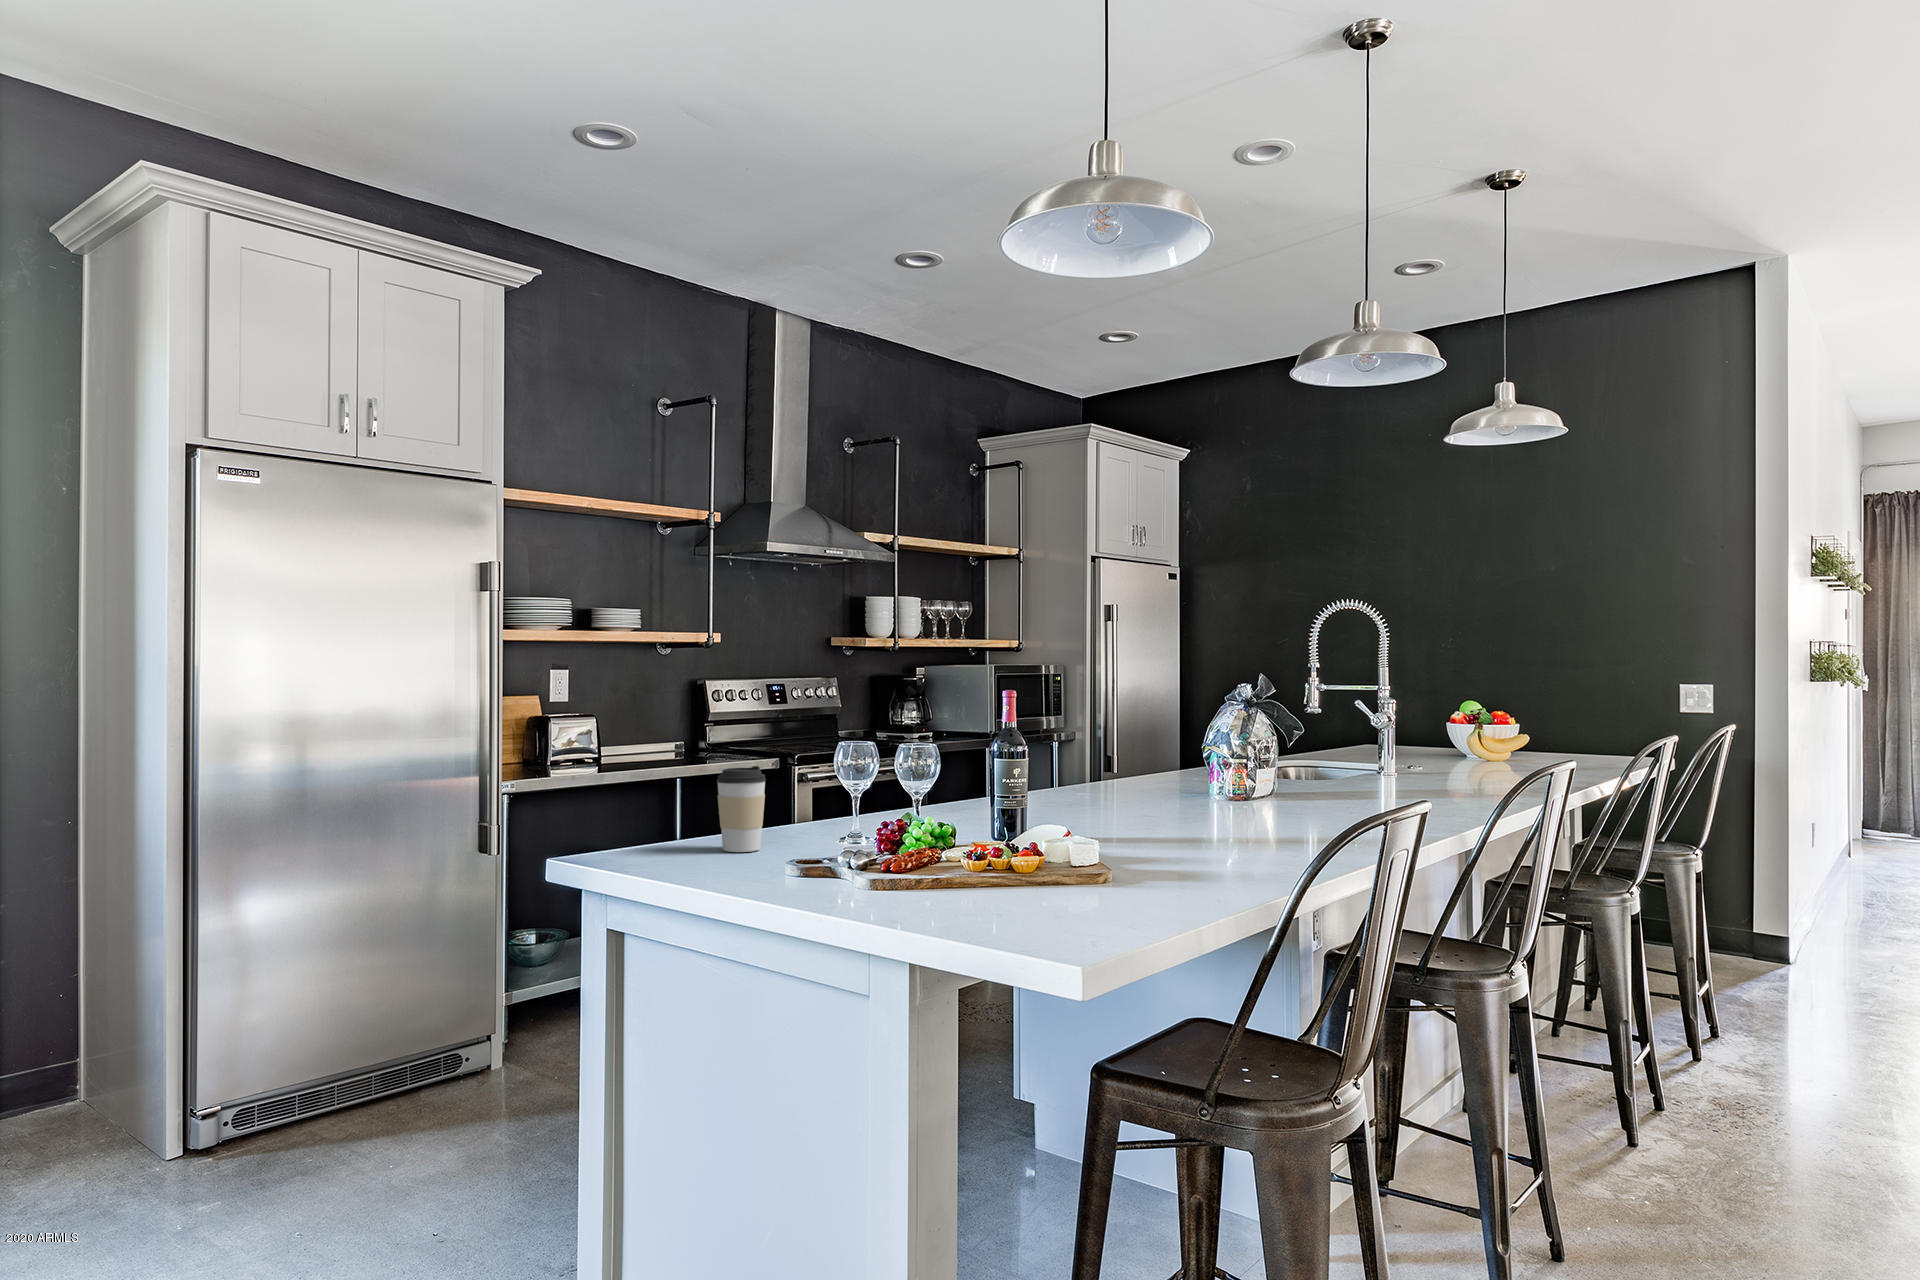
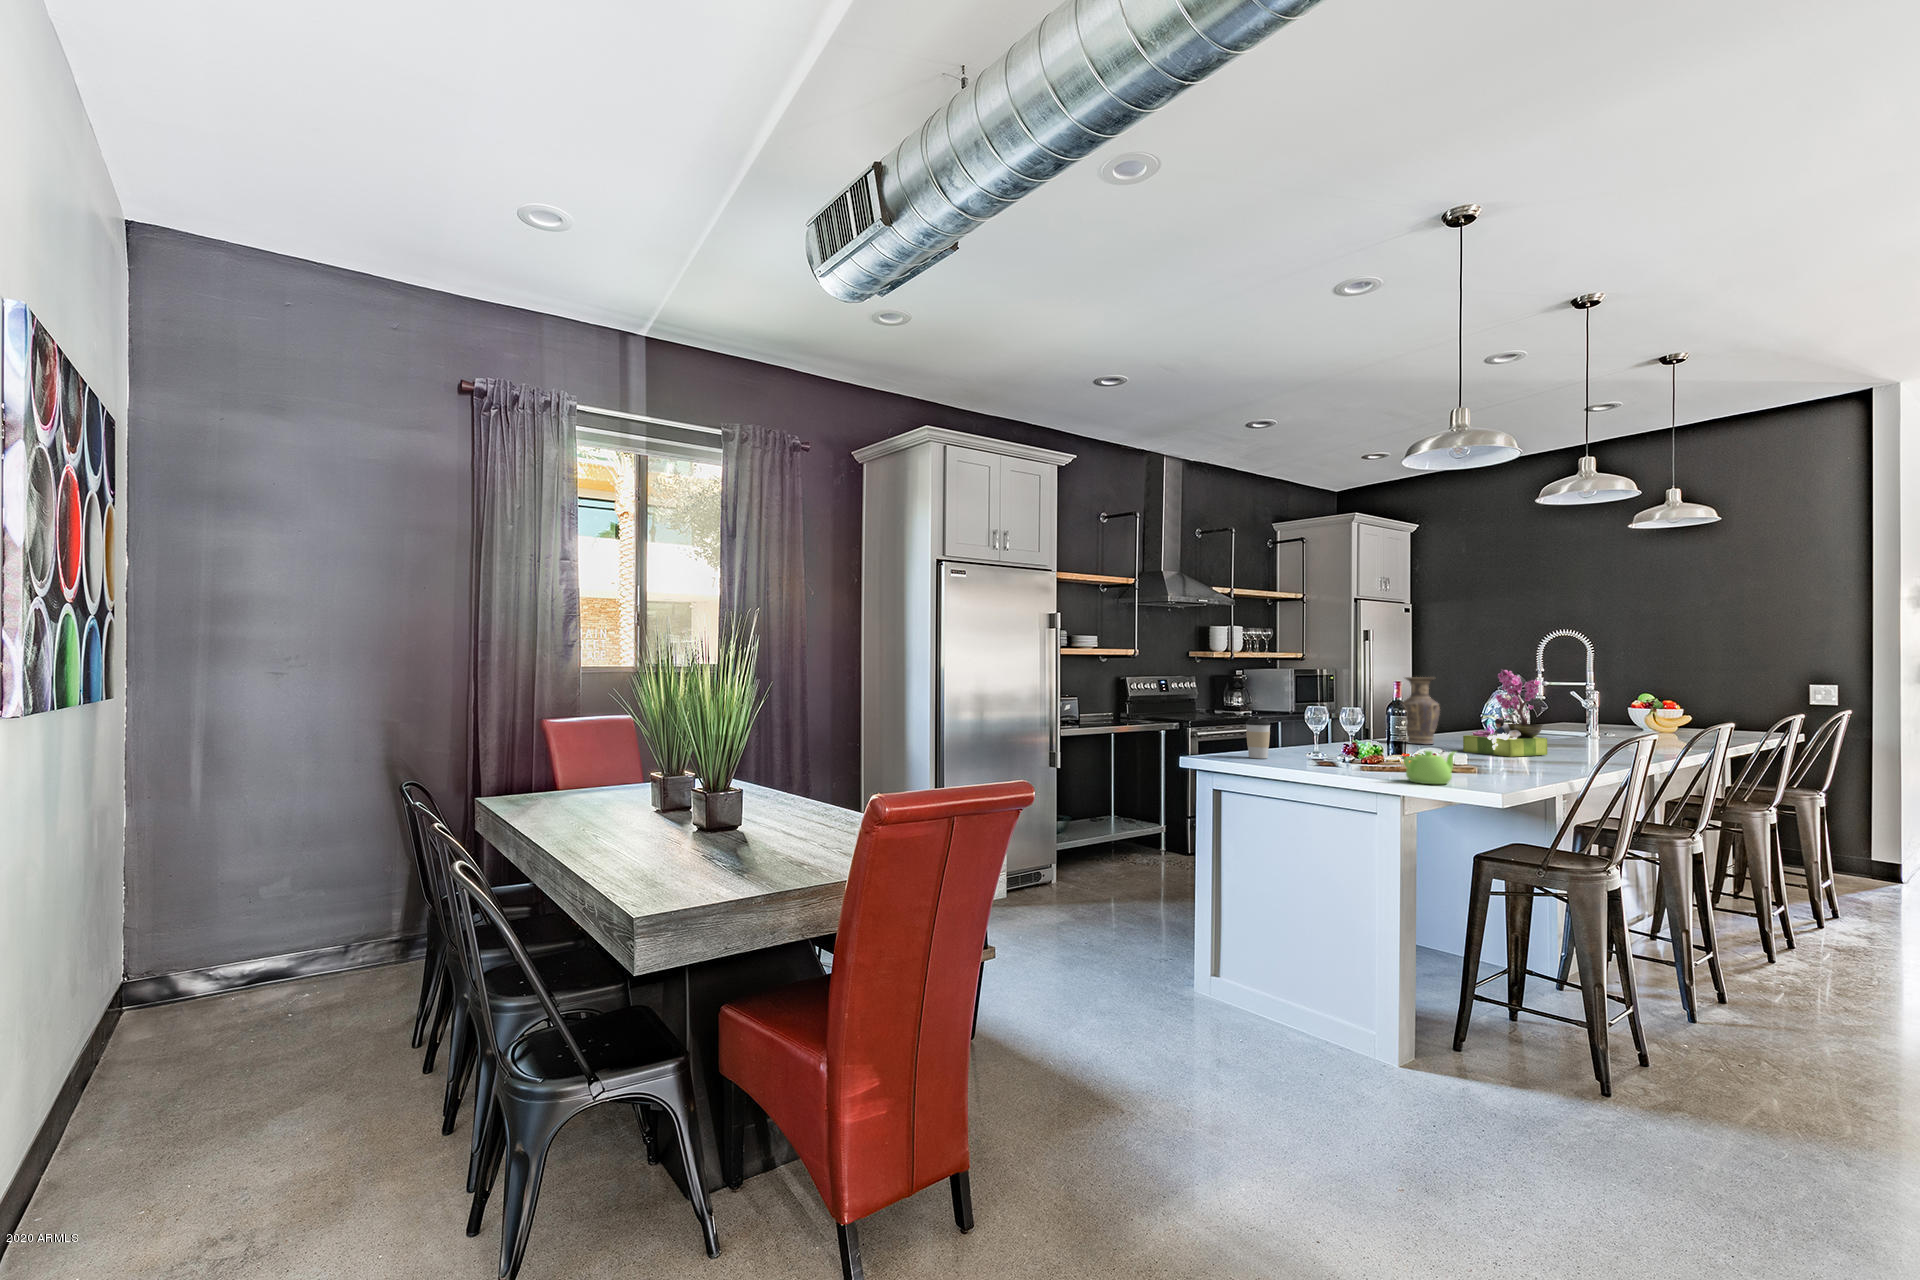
flower arrangement: none [1163,661,1296,823] -> present [1463,670,1547,757]
vase: none [1078,679,1139,799] -> present [1403,677,1440,745]
teapot: none [945,839,1061,917] -> present [1403,751,1455,784]

